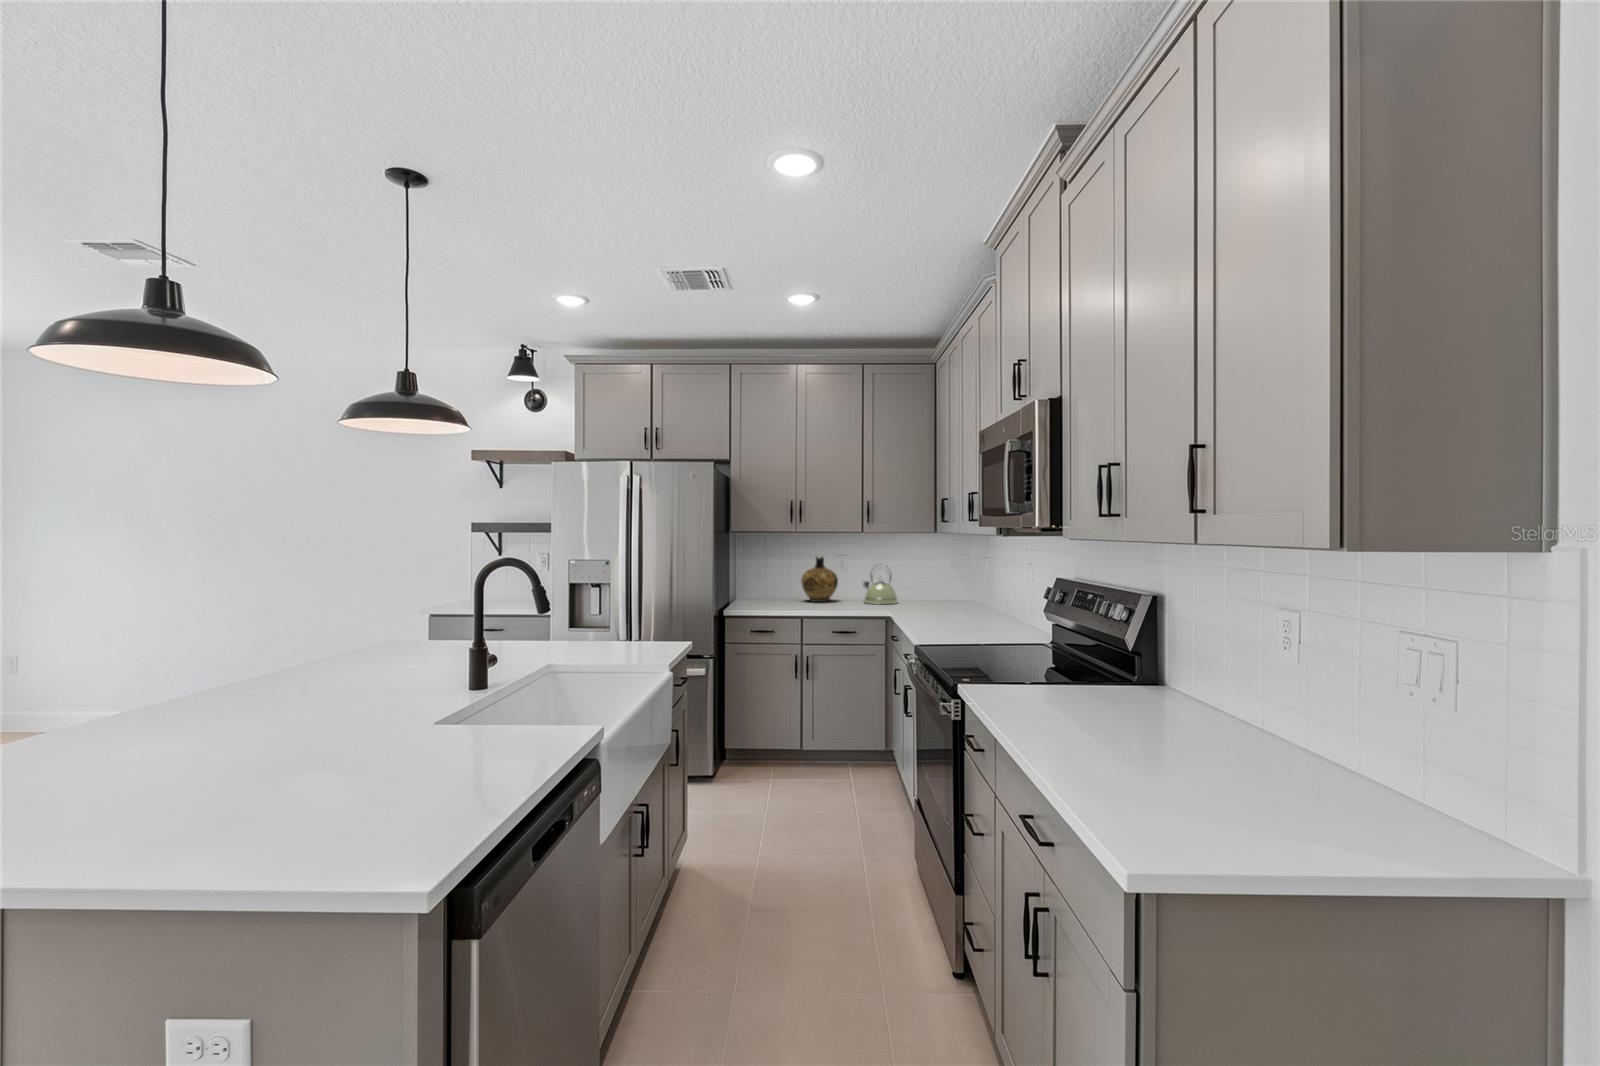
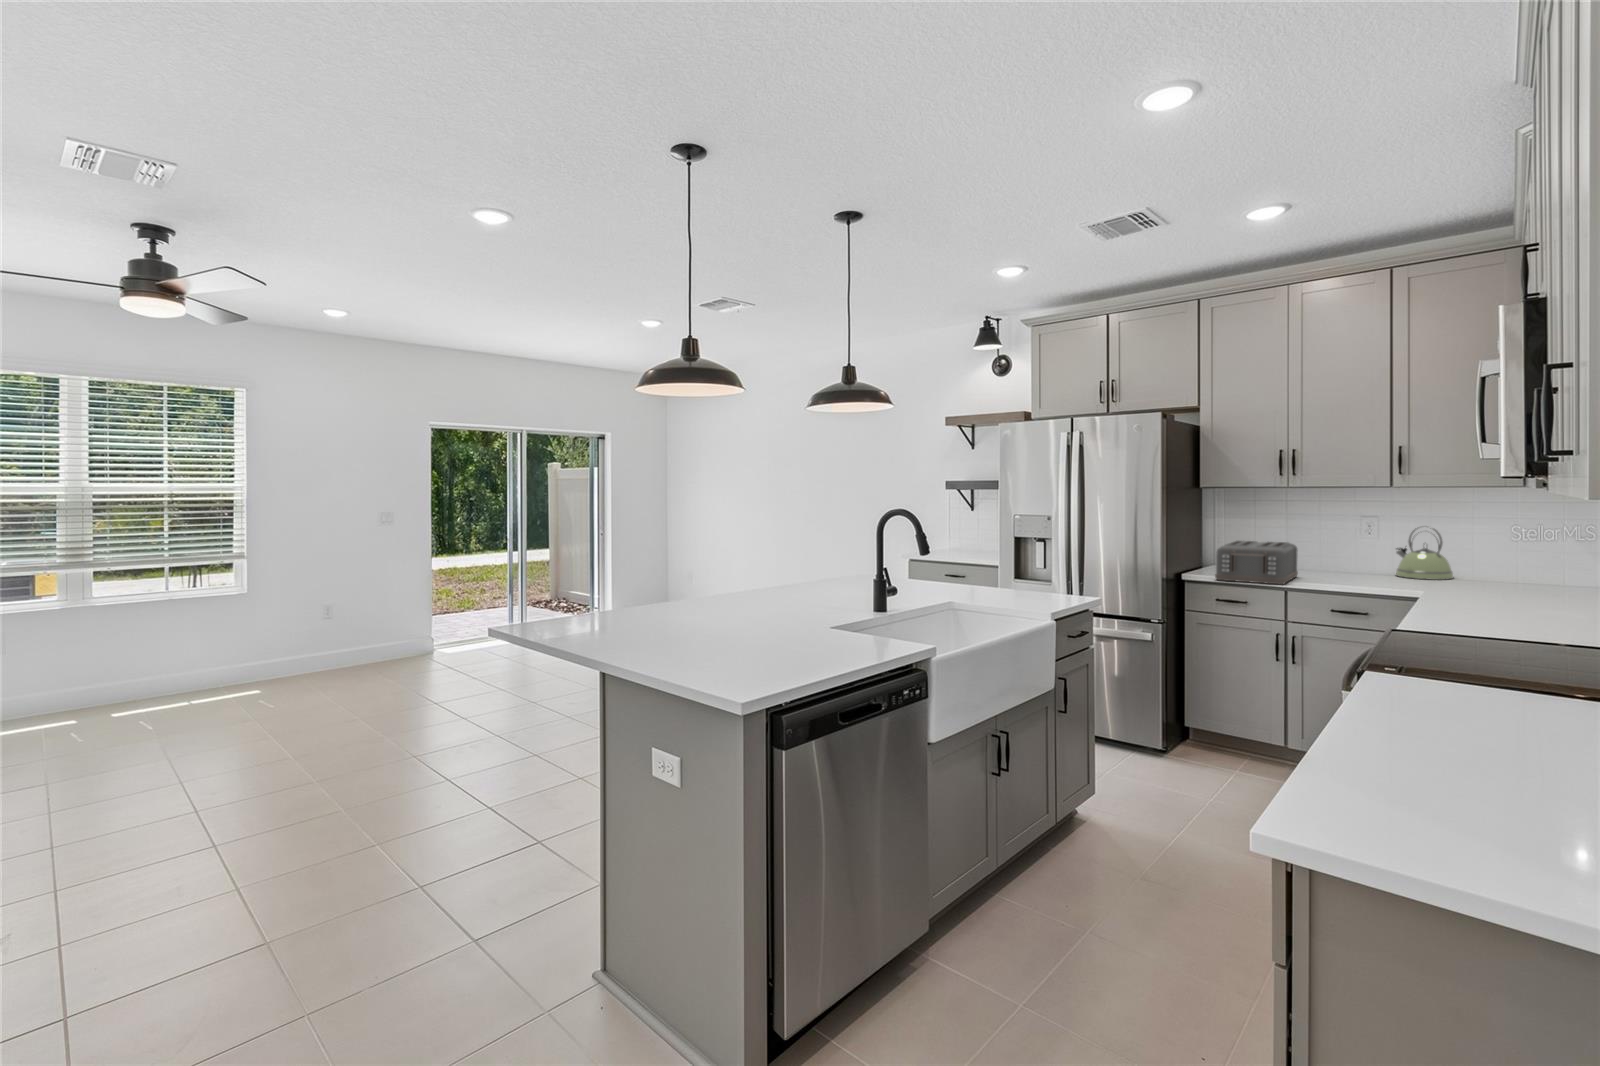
ceramic jug: present [801,557,838,602] -> none [1303,514,1358,570]
toaster: none [751,578,806,613] -> present [1215,541,1298,584]

